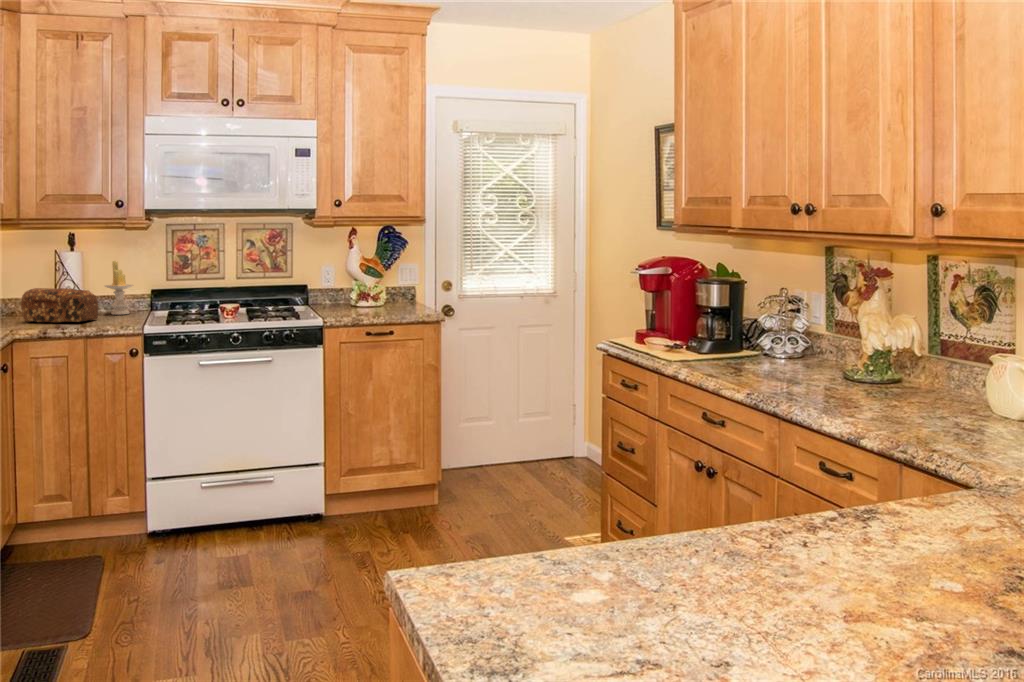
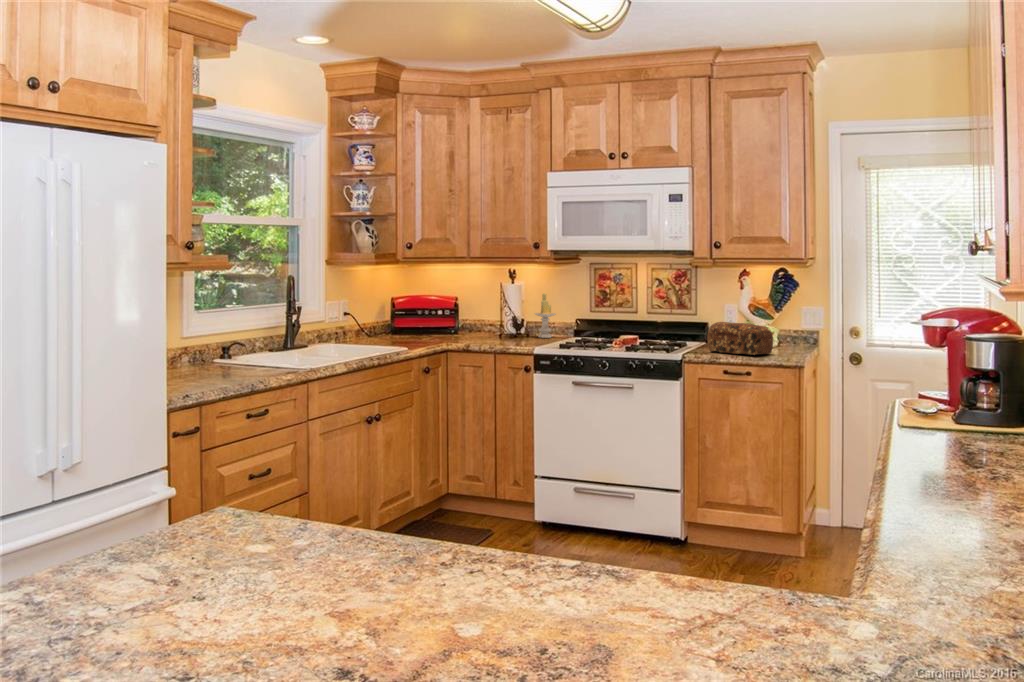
bread loaf: present [21,288,98,322] -> present [707,322,773,355]

